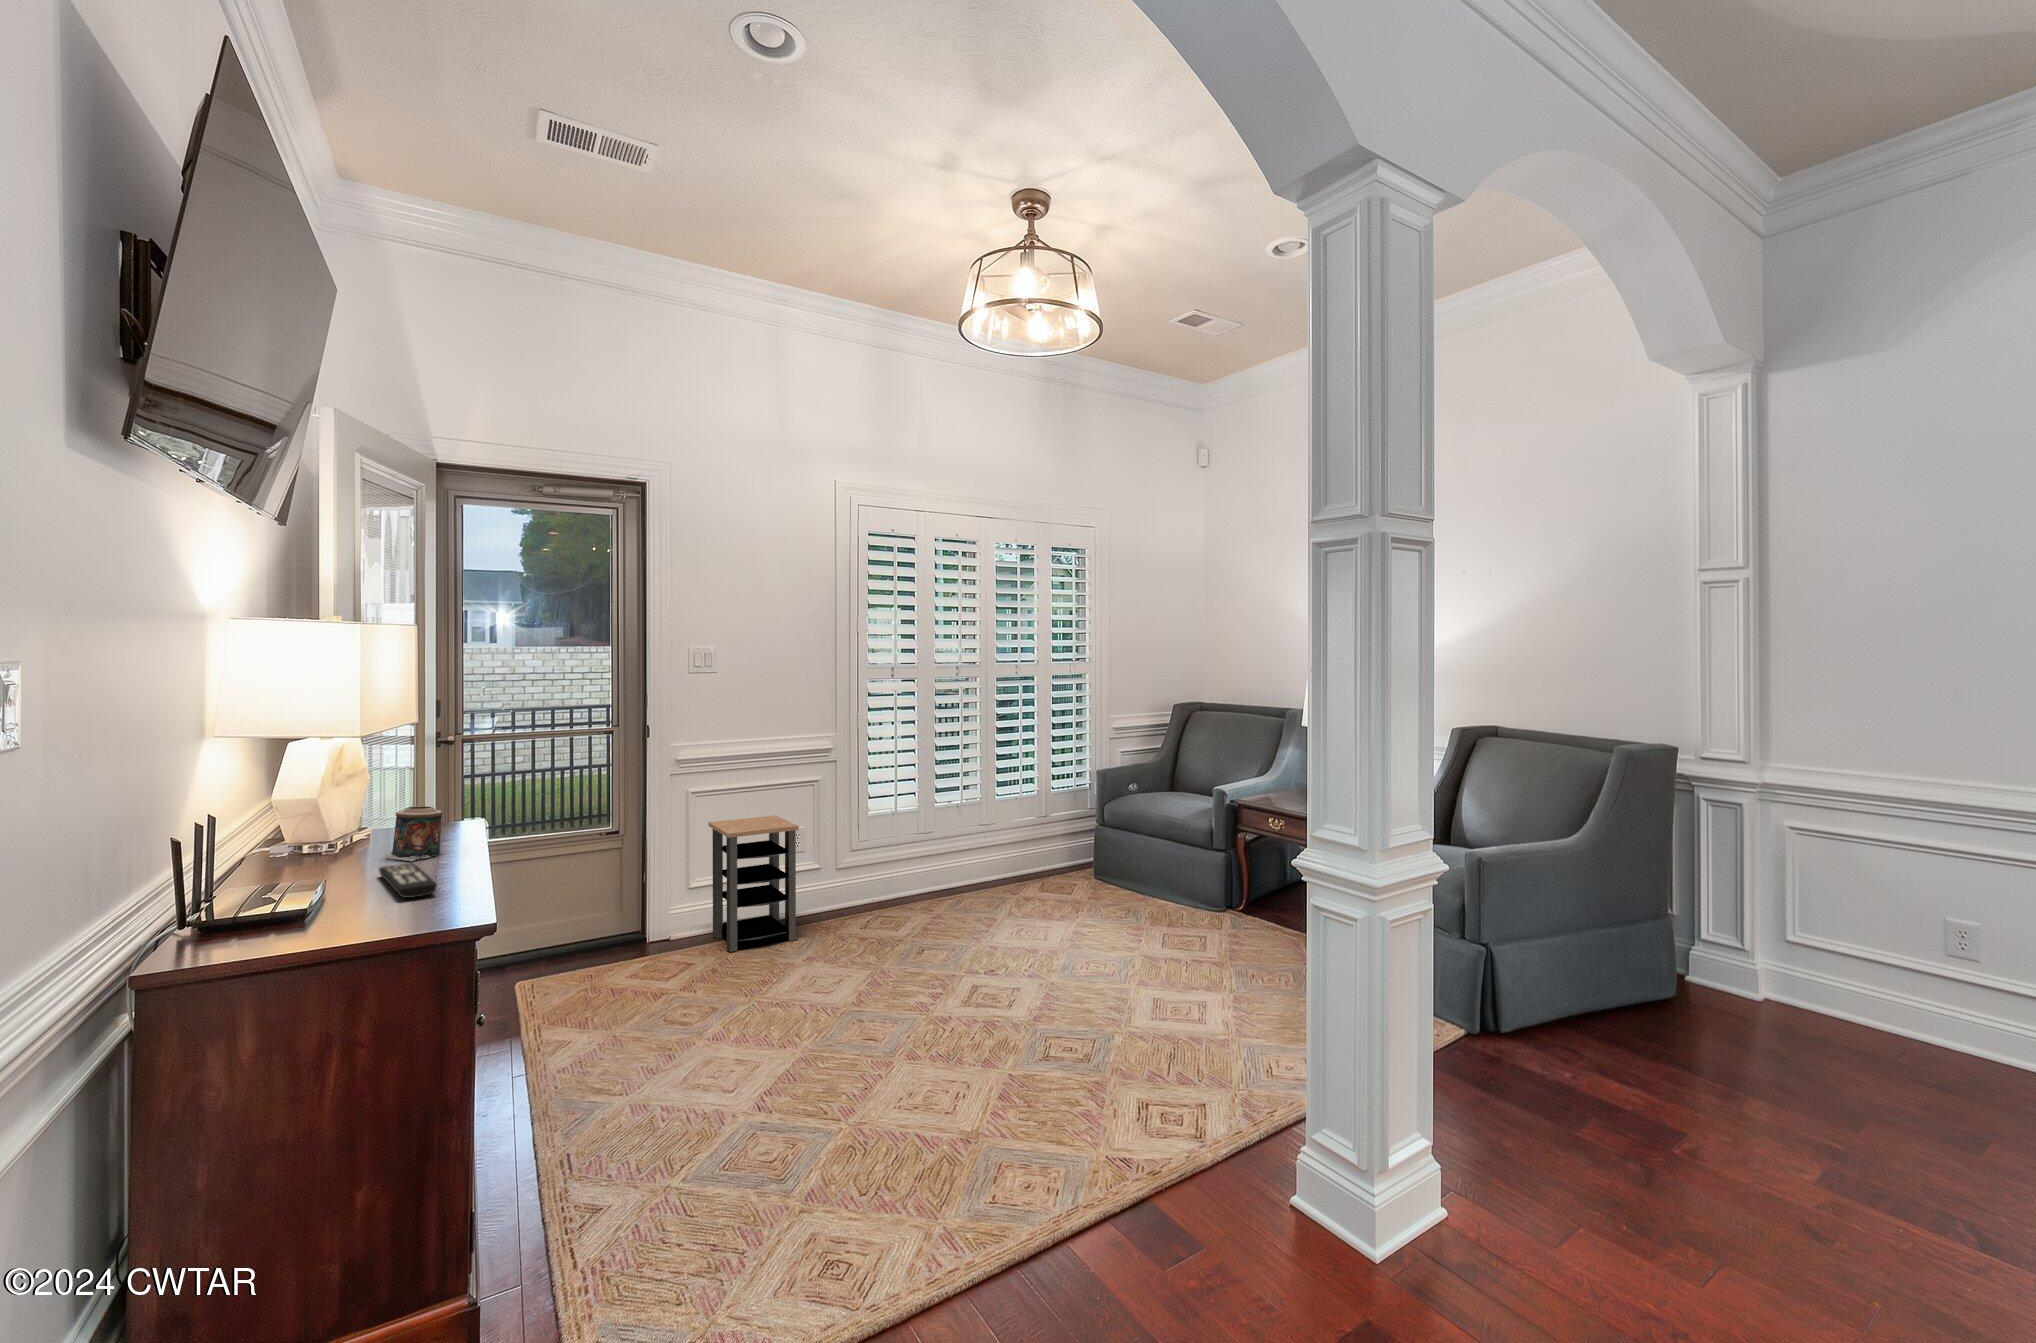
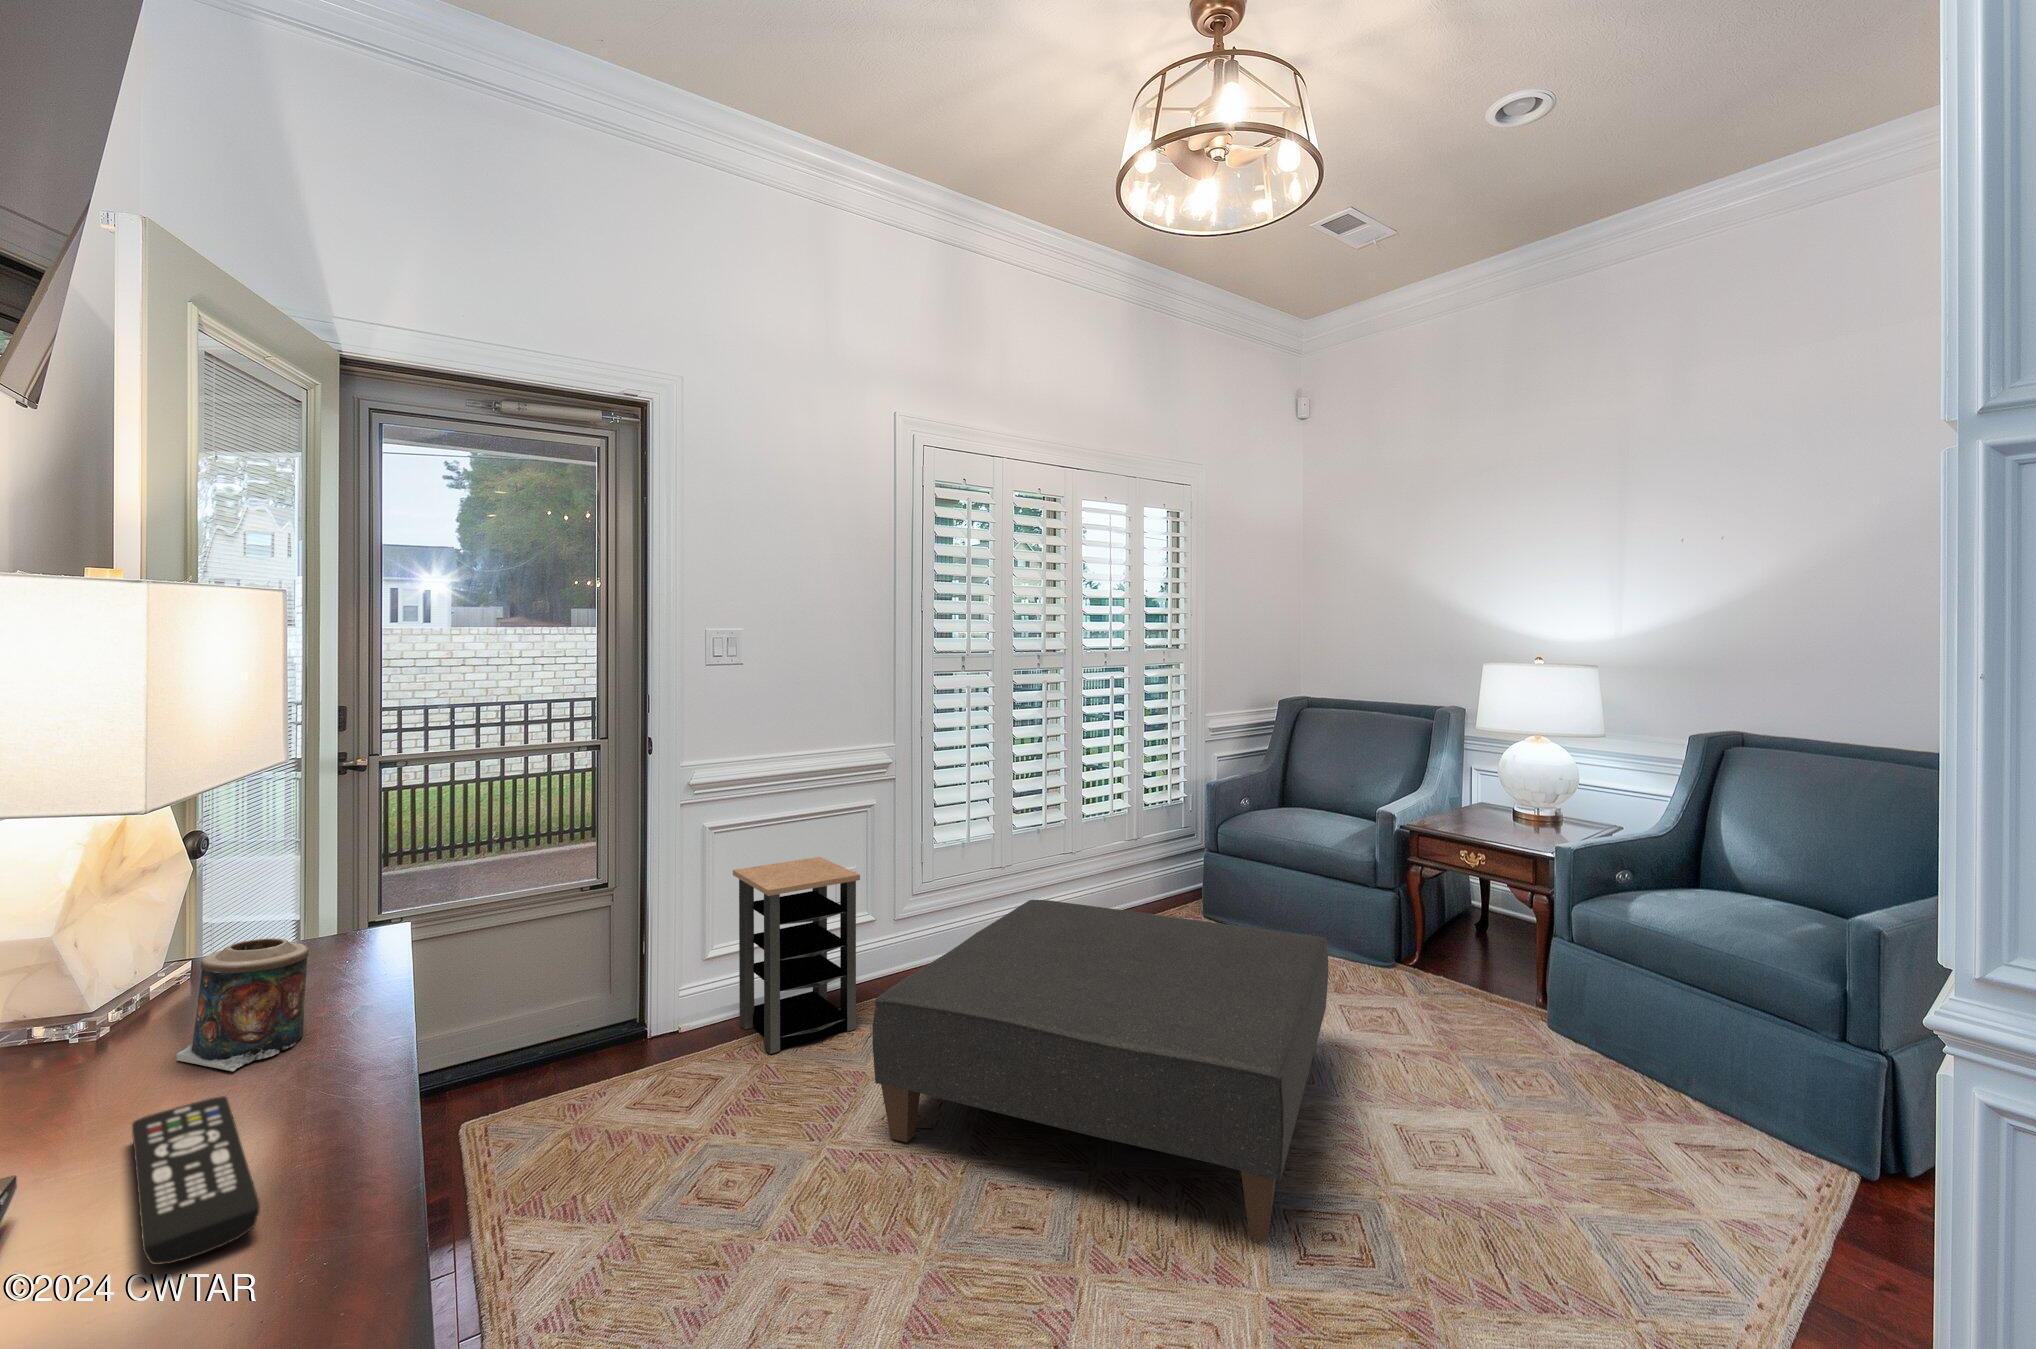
ottoman: none [785,850,1134,1048] -> present [872,900,1328,1241]

